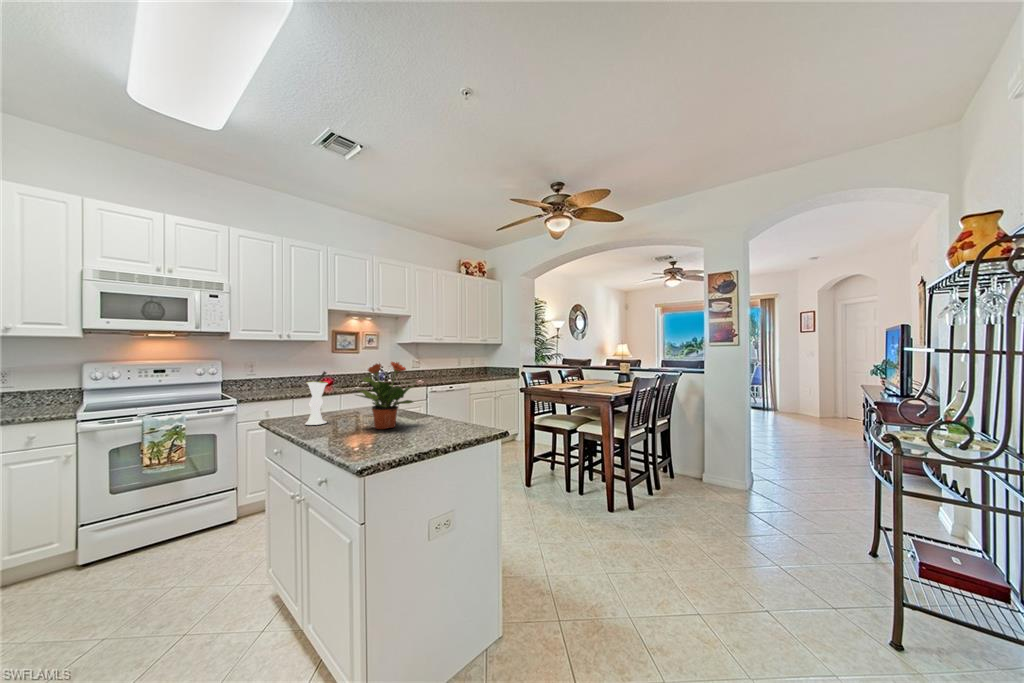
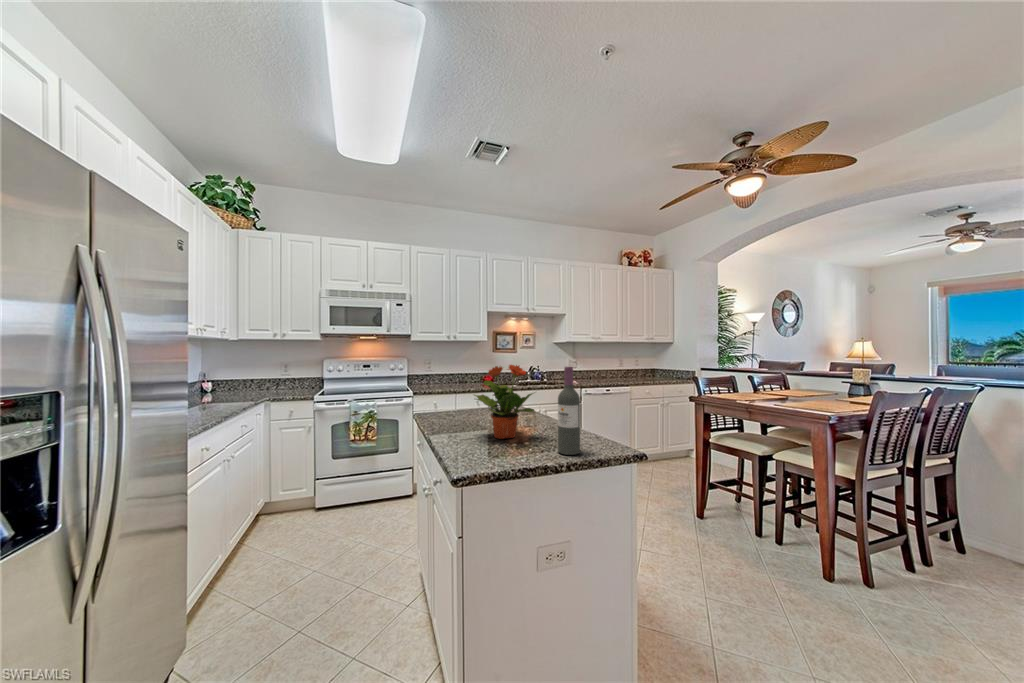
wine bottle: none [440,362,459,433] -> present [558,367,580,455]
vase: present [305,371,328,425] -> none [438,372,459,425]

